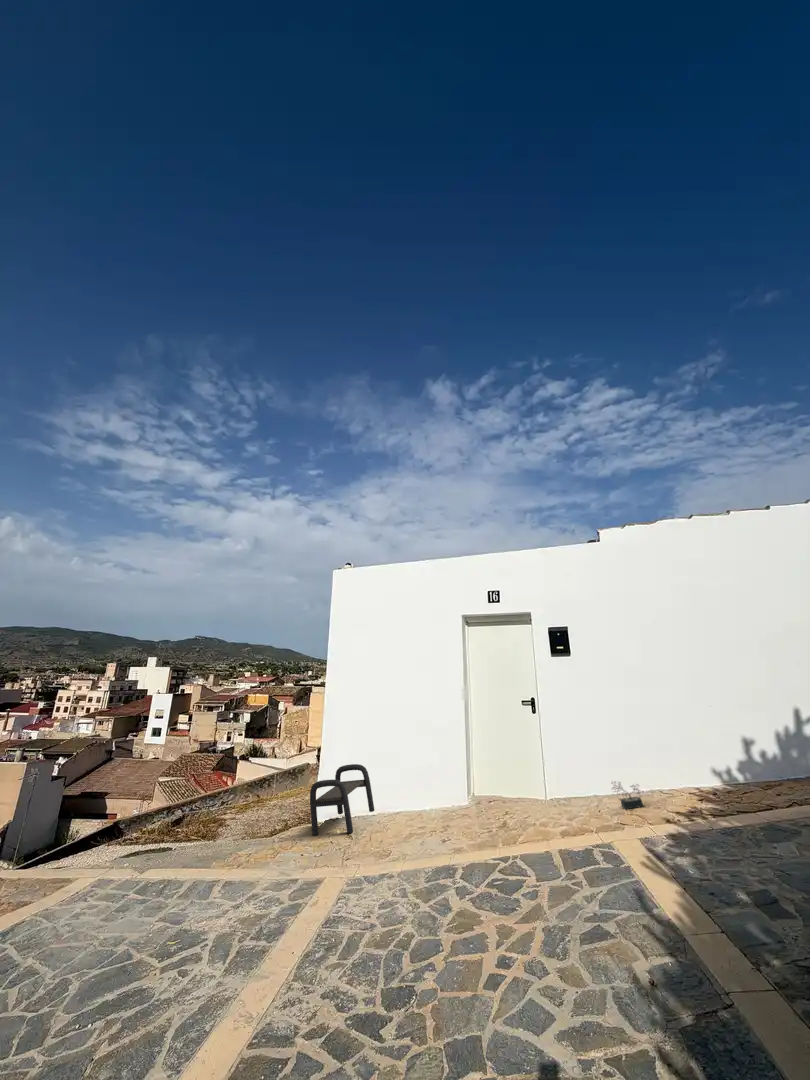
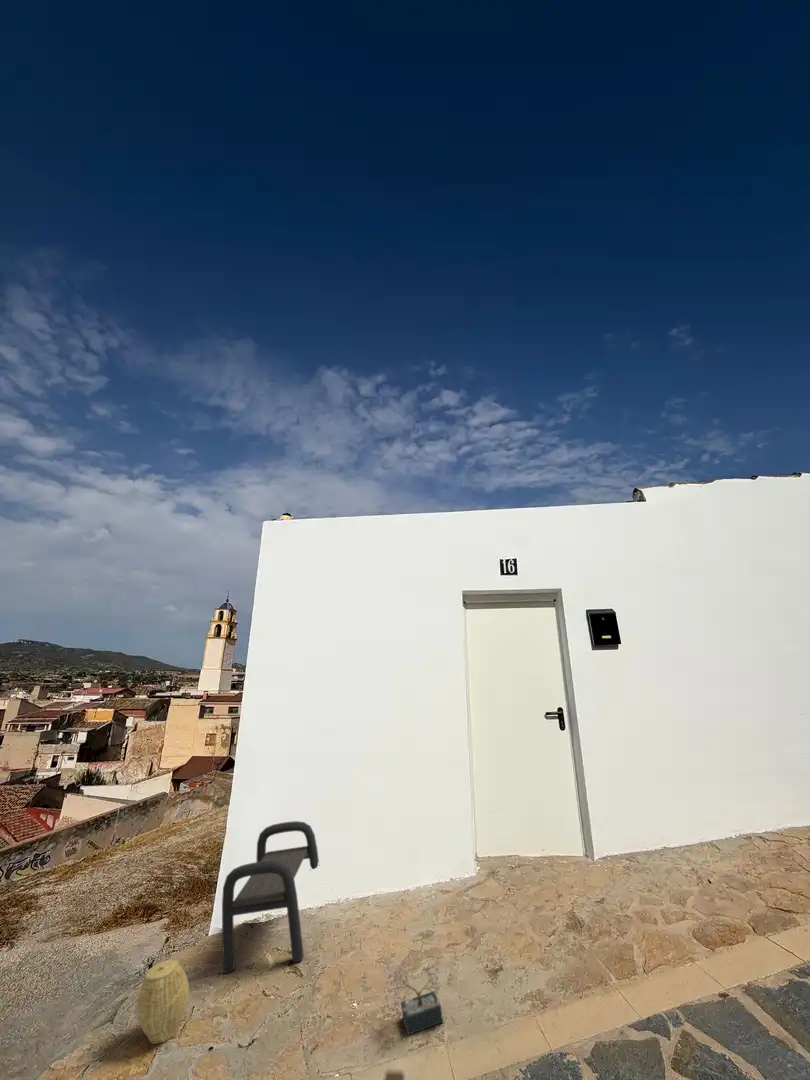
decorative plant: present [612,782,643,809] -> present [385,962,446,1034]
woven basket: none [269,820,292,855] -> present [137,959,189,1044]

